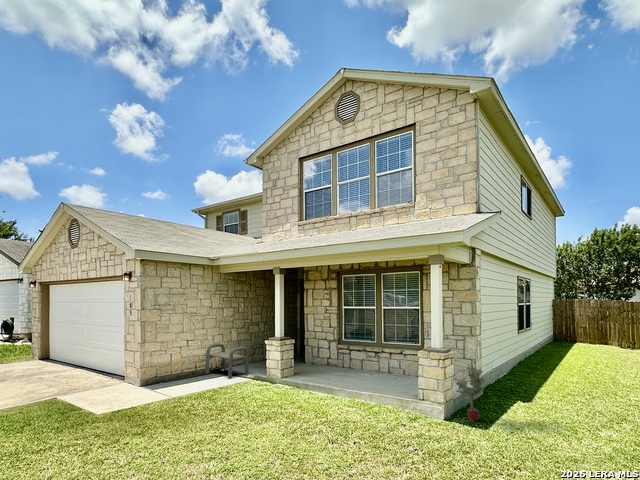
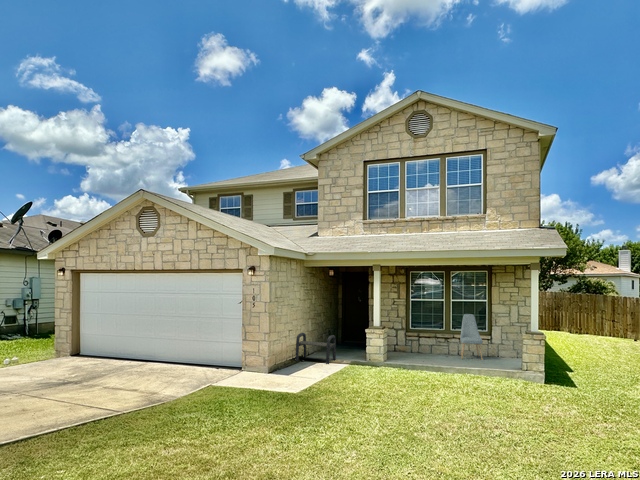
chair: none [379,324,409,383] -> present [460,314,483,360]
potted tree: present [456,364,485,421] -> none [545,342,569,382]

